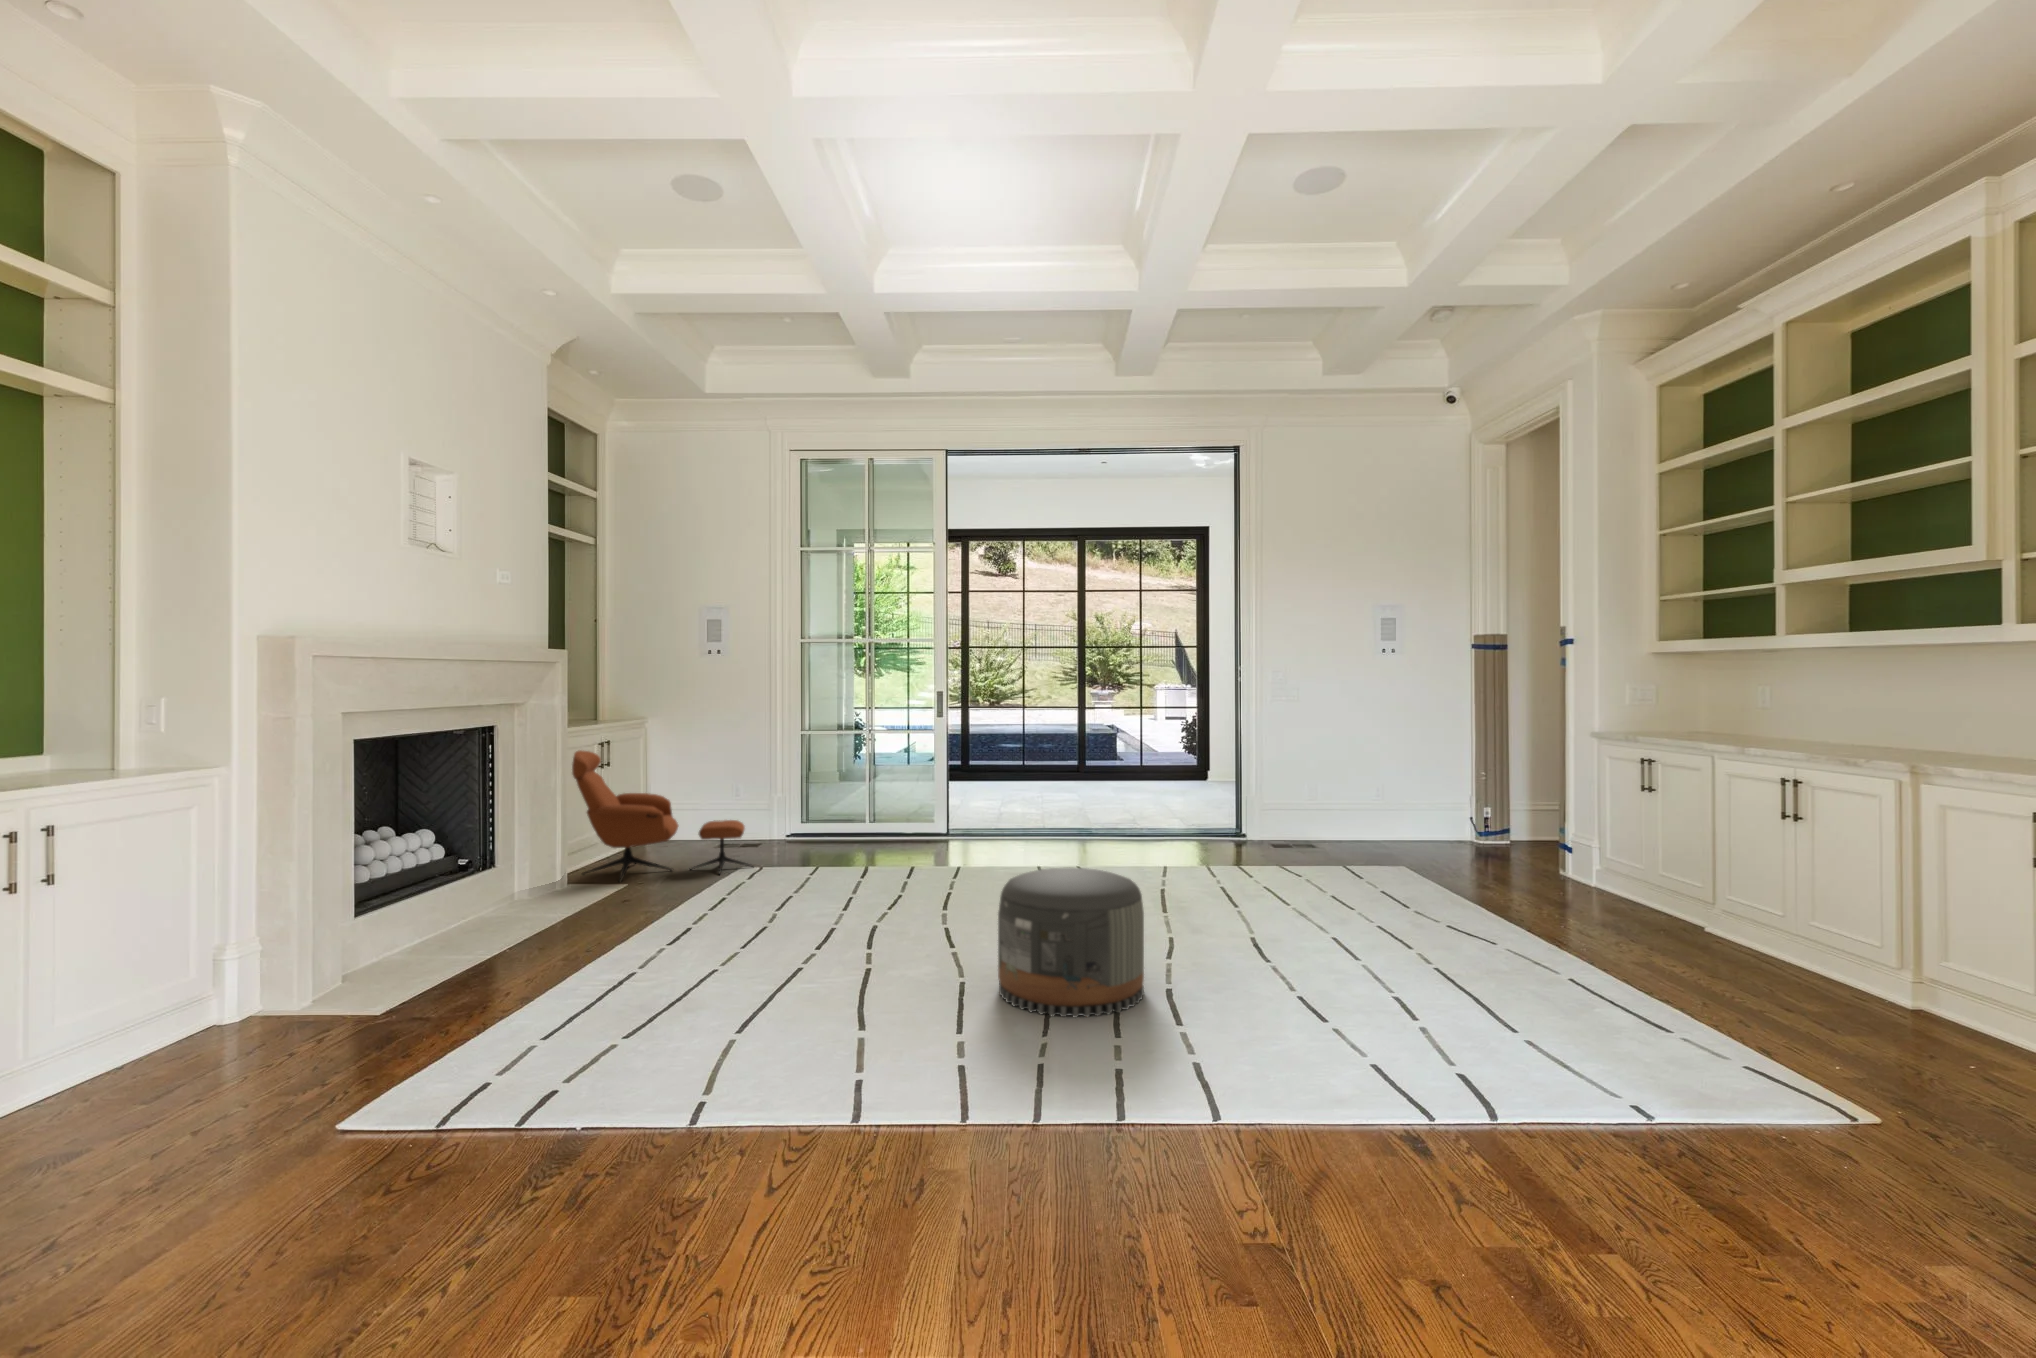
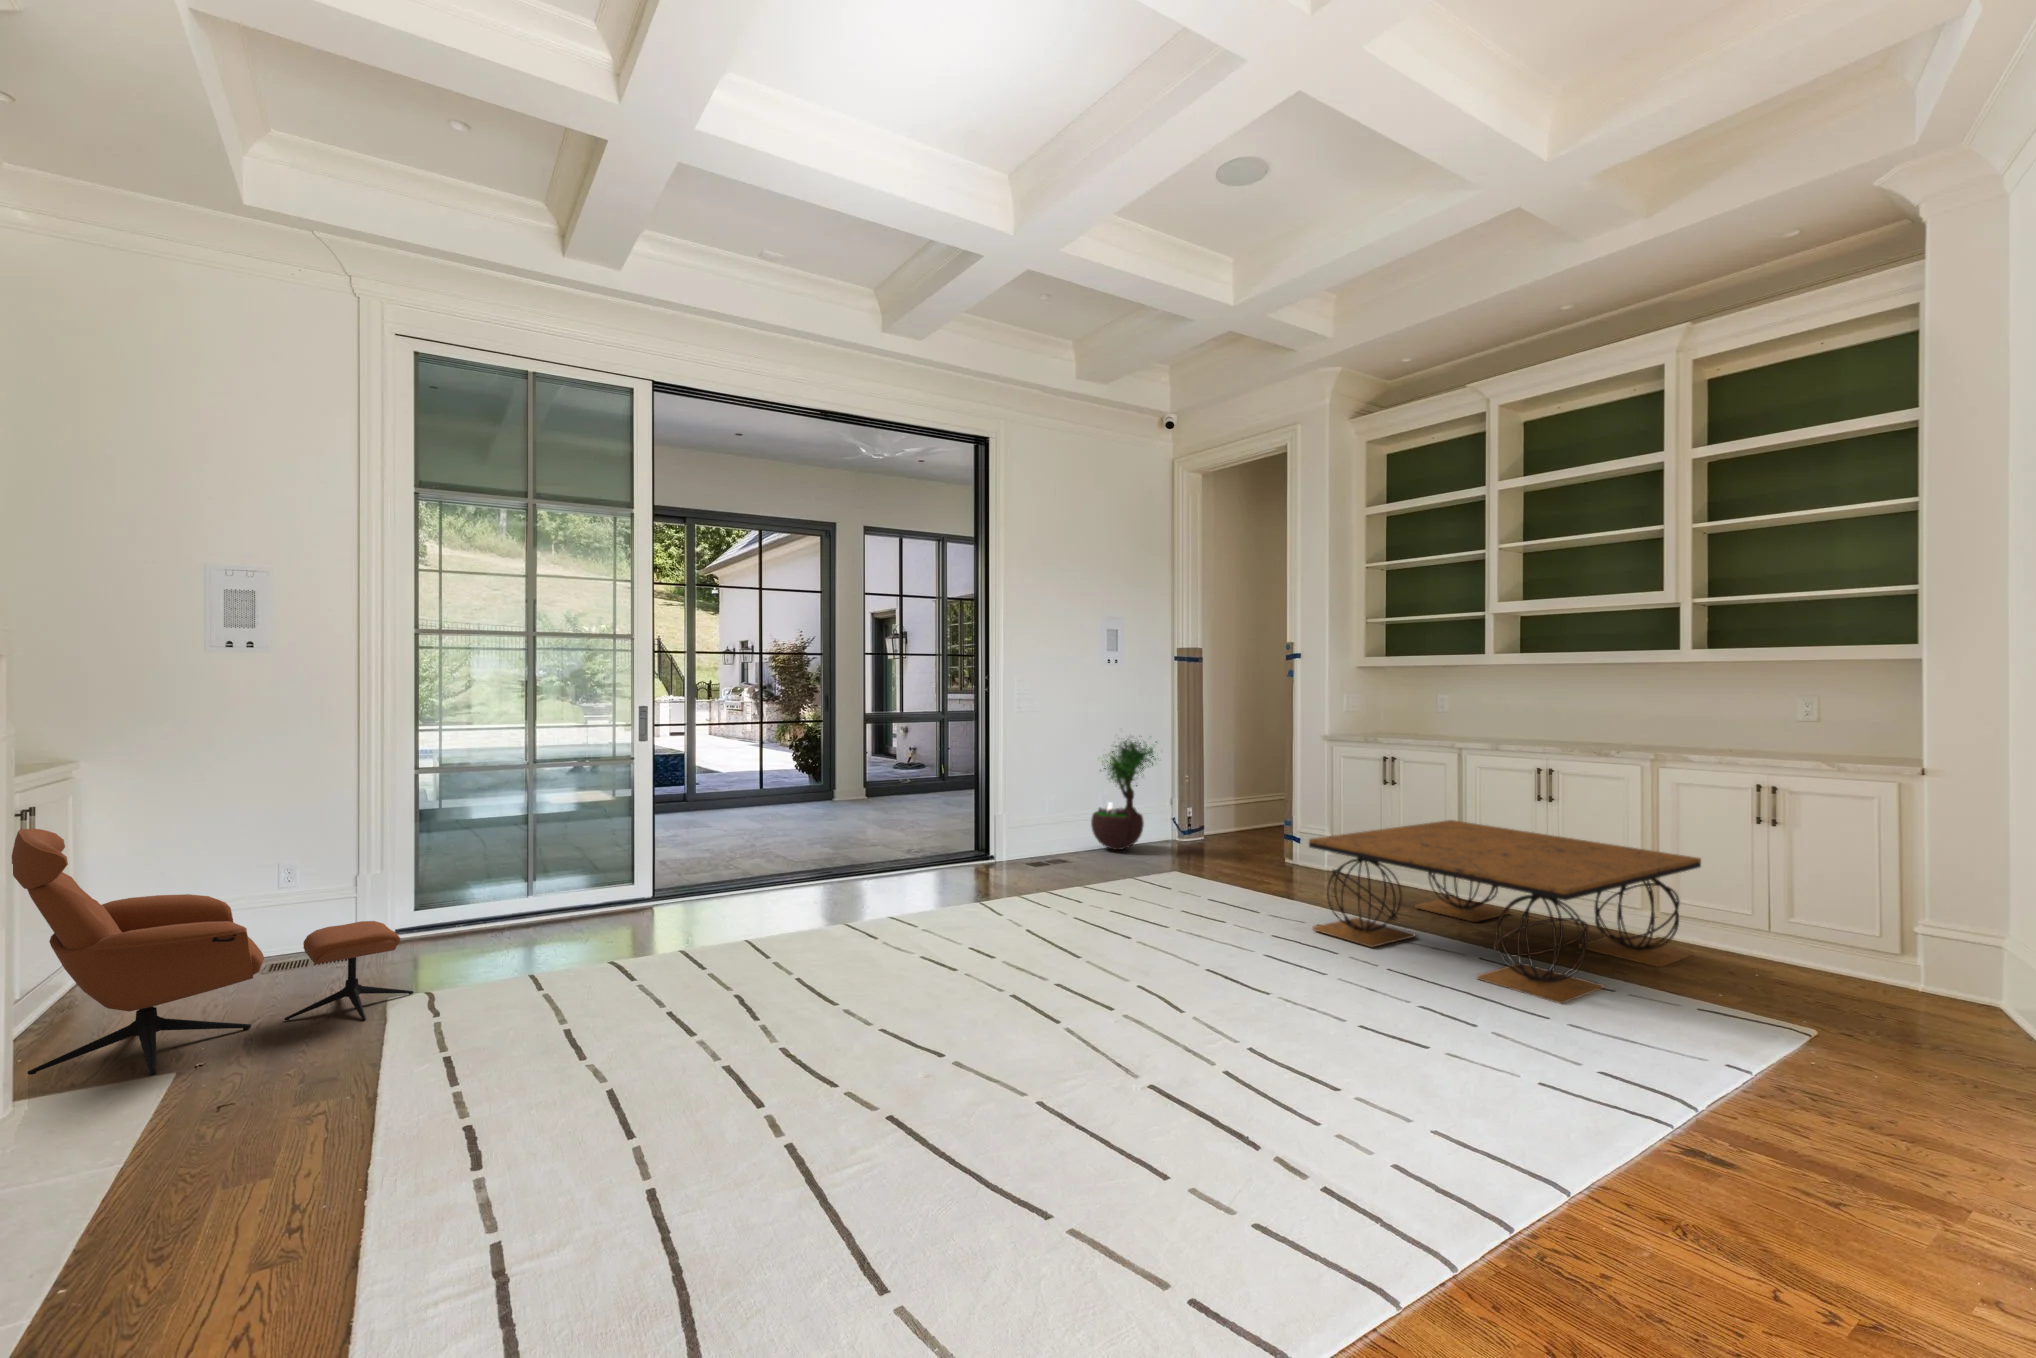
potted tree: none [1351,720,1427,843] -> present [1091,736,1157,850]
coffee table: none [1431,829,1916,1013] -> present [1309,820,1701,1004]
pouf: present [998,868,1144,1017] -> none [1092,937,1287,1153]

